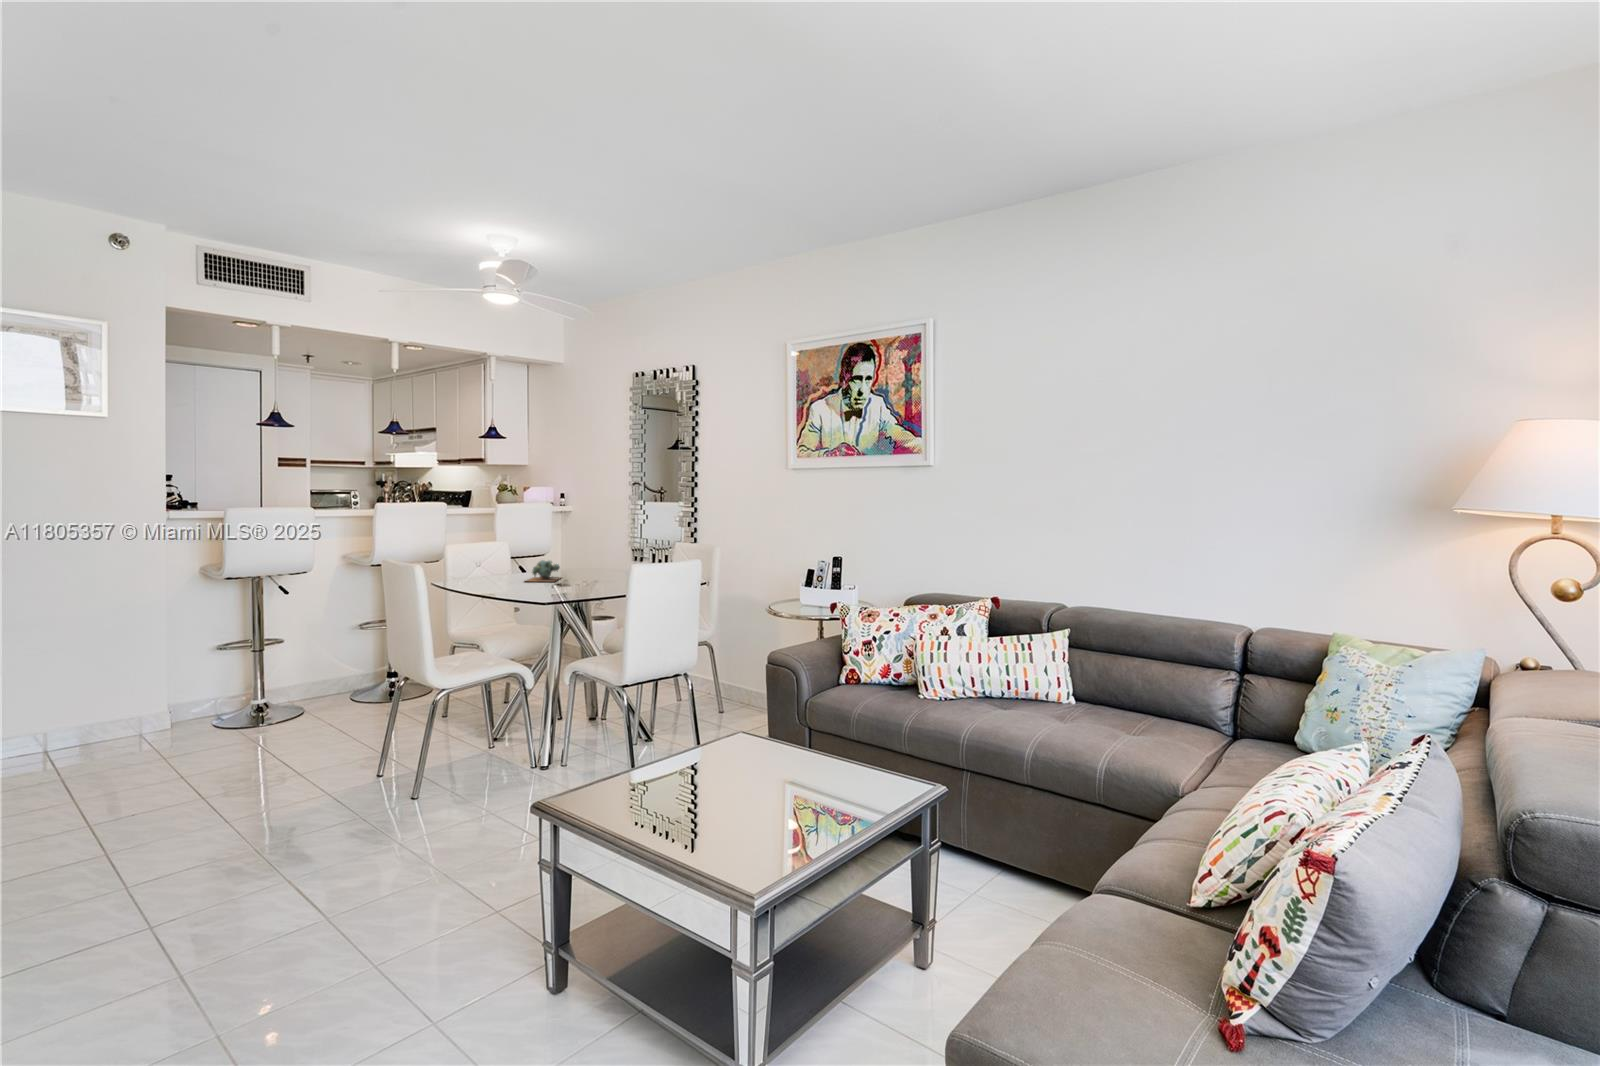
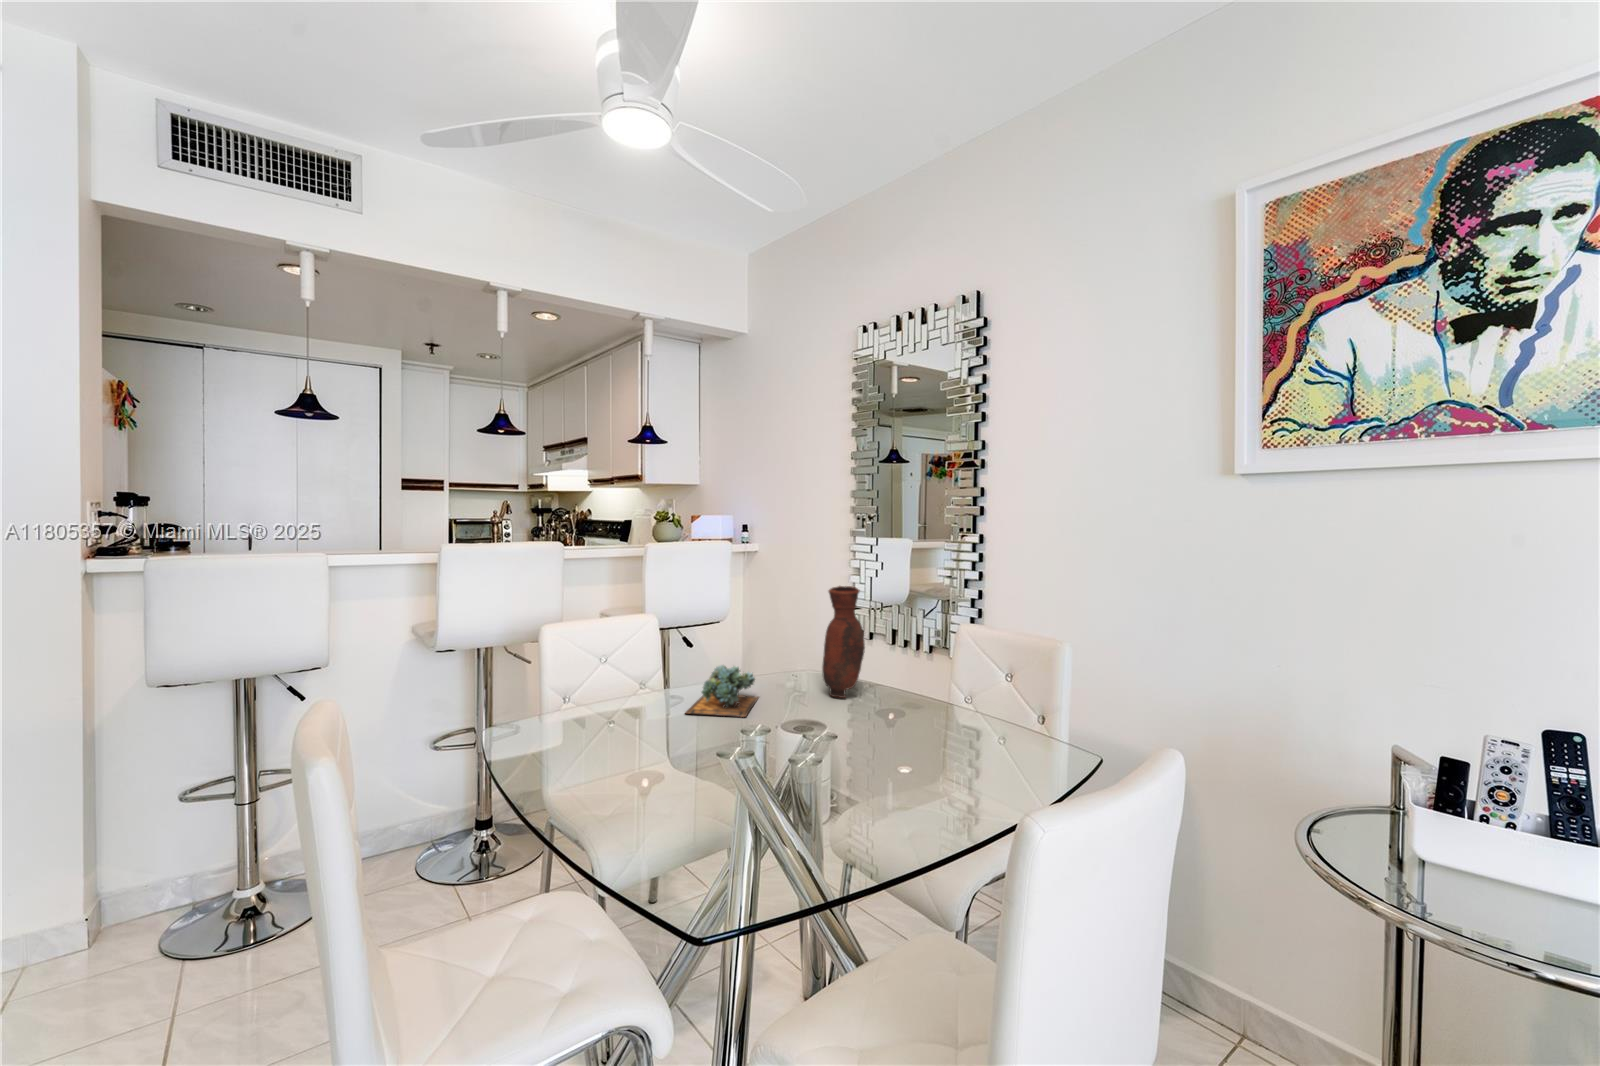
vase: none [596,521,618,577] -> present [822,586,865,698]

